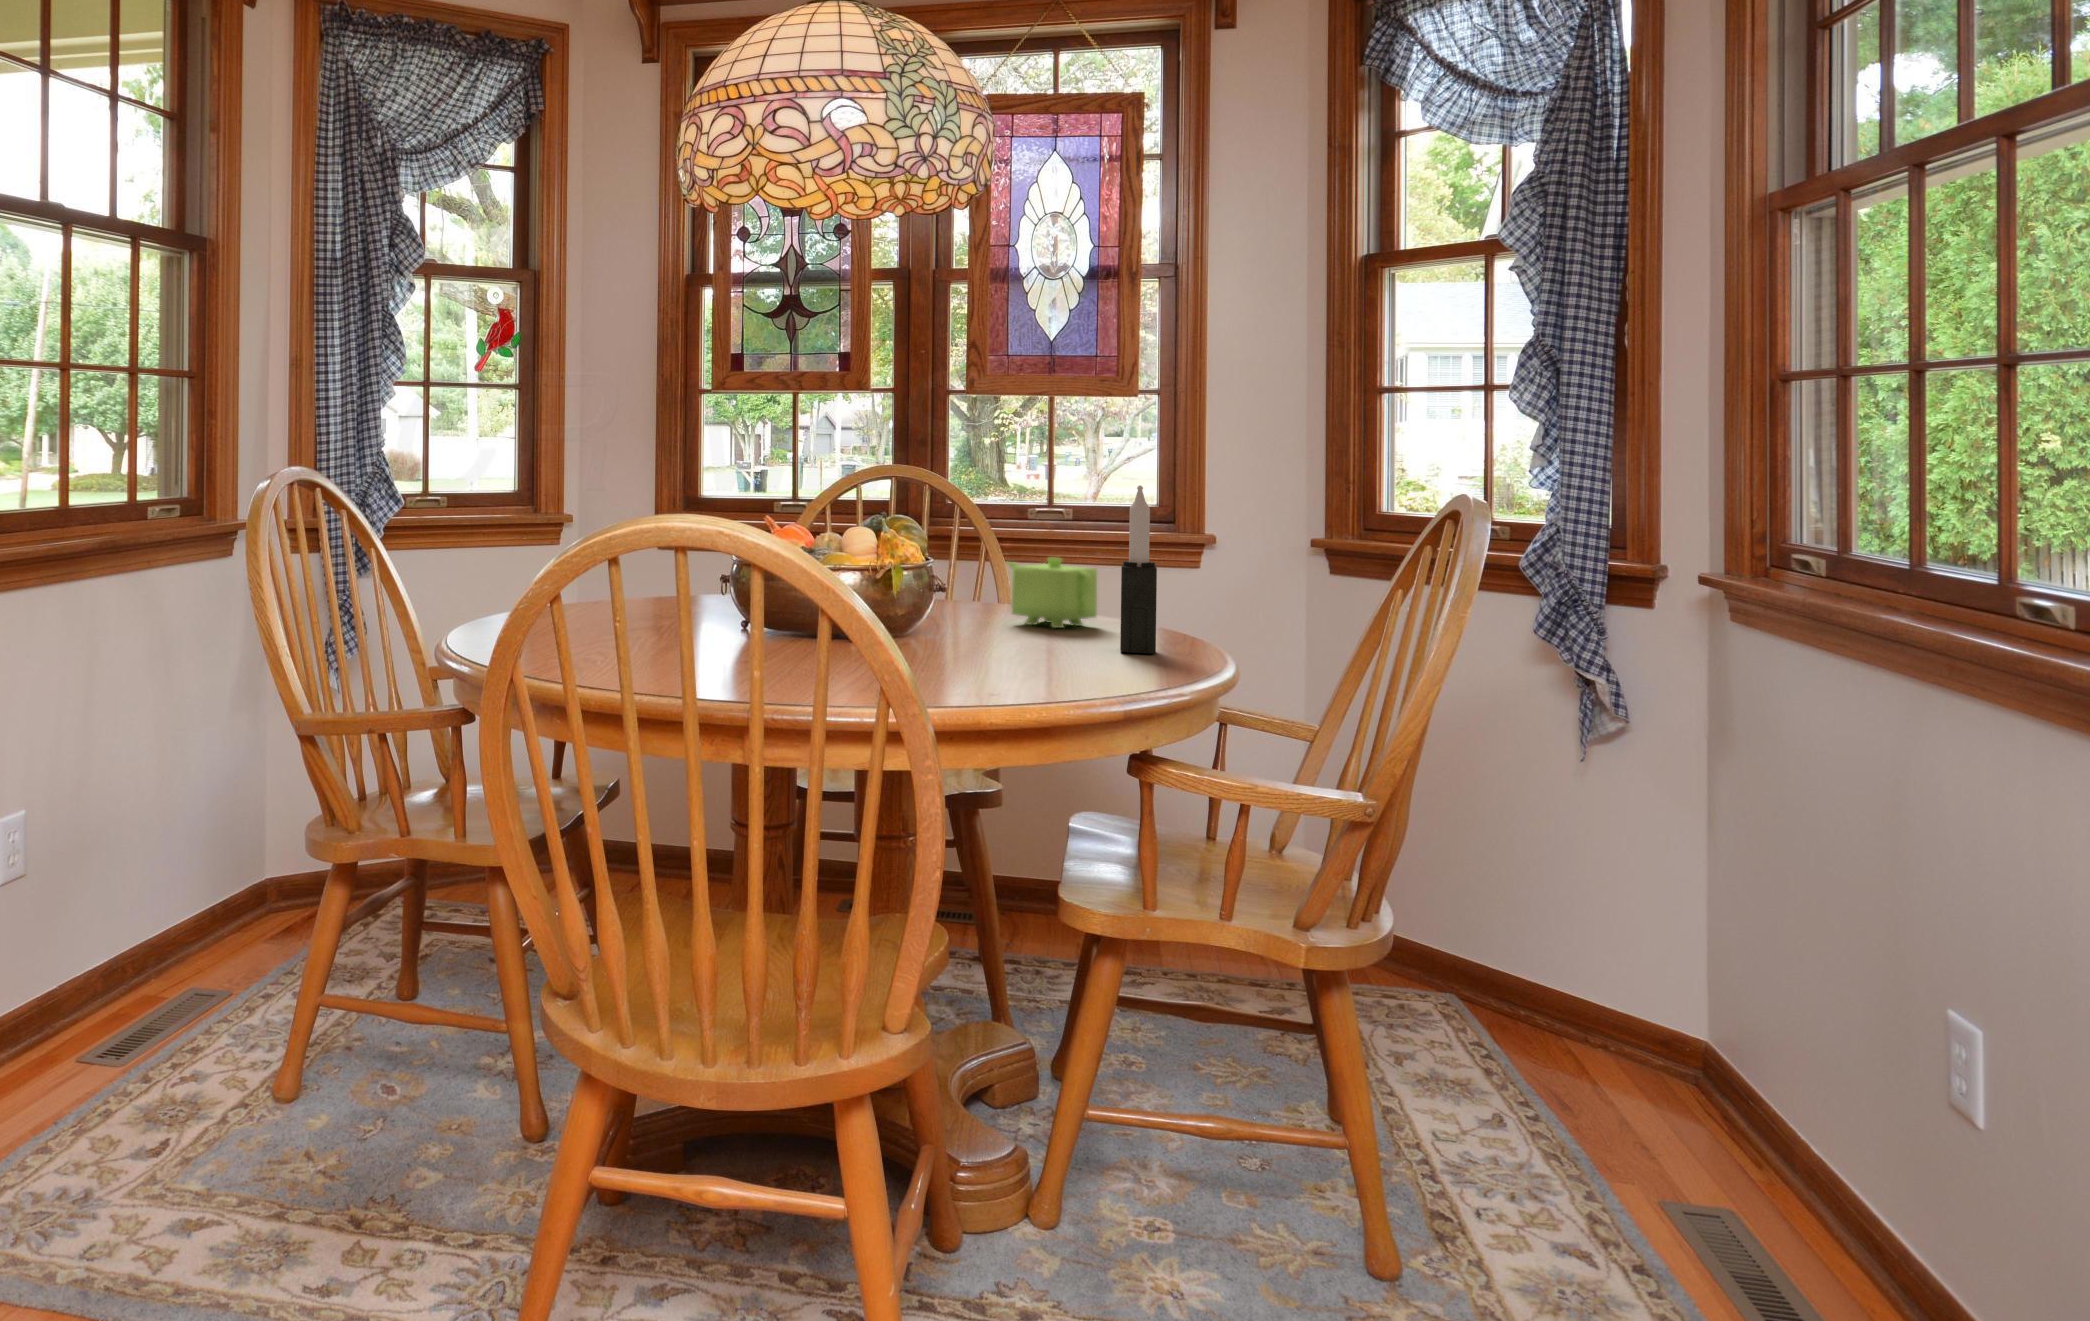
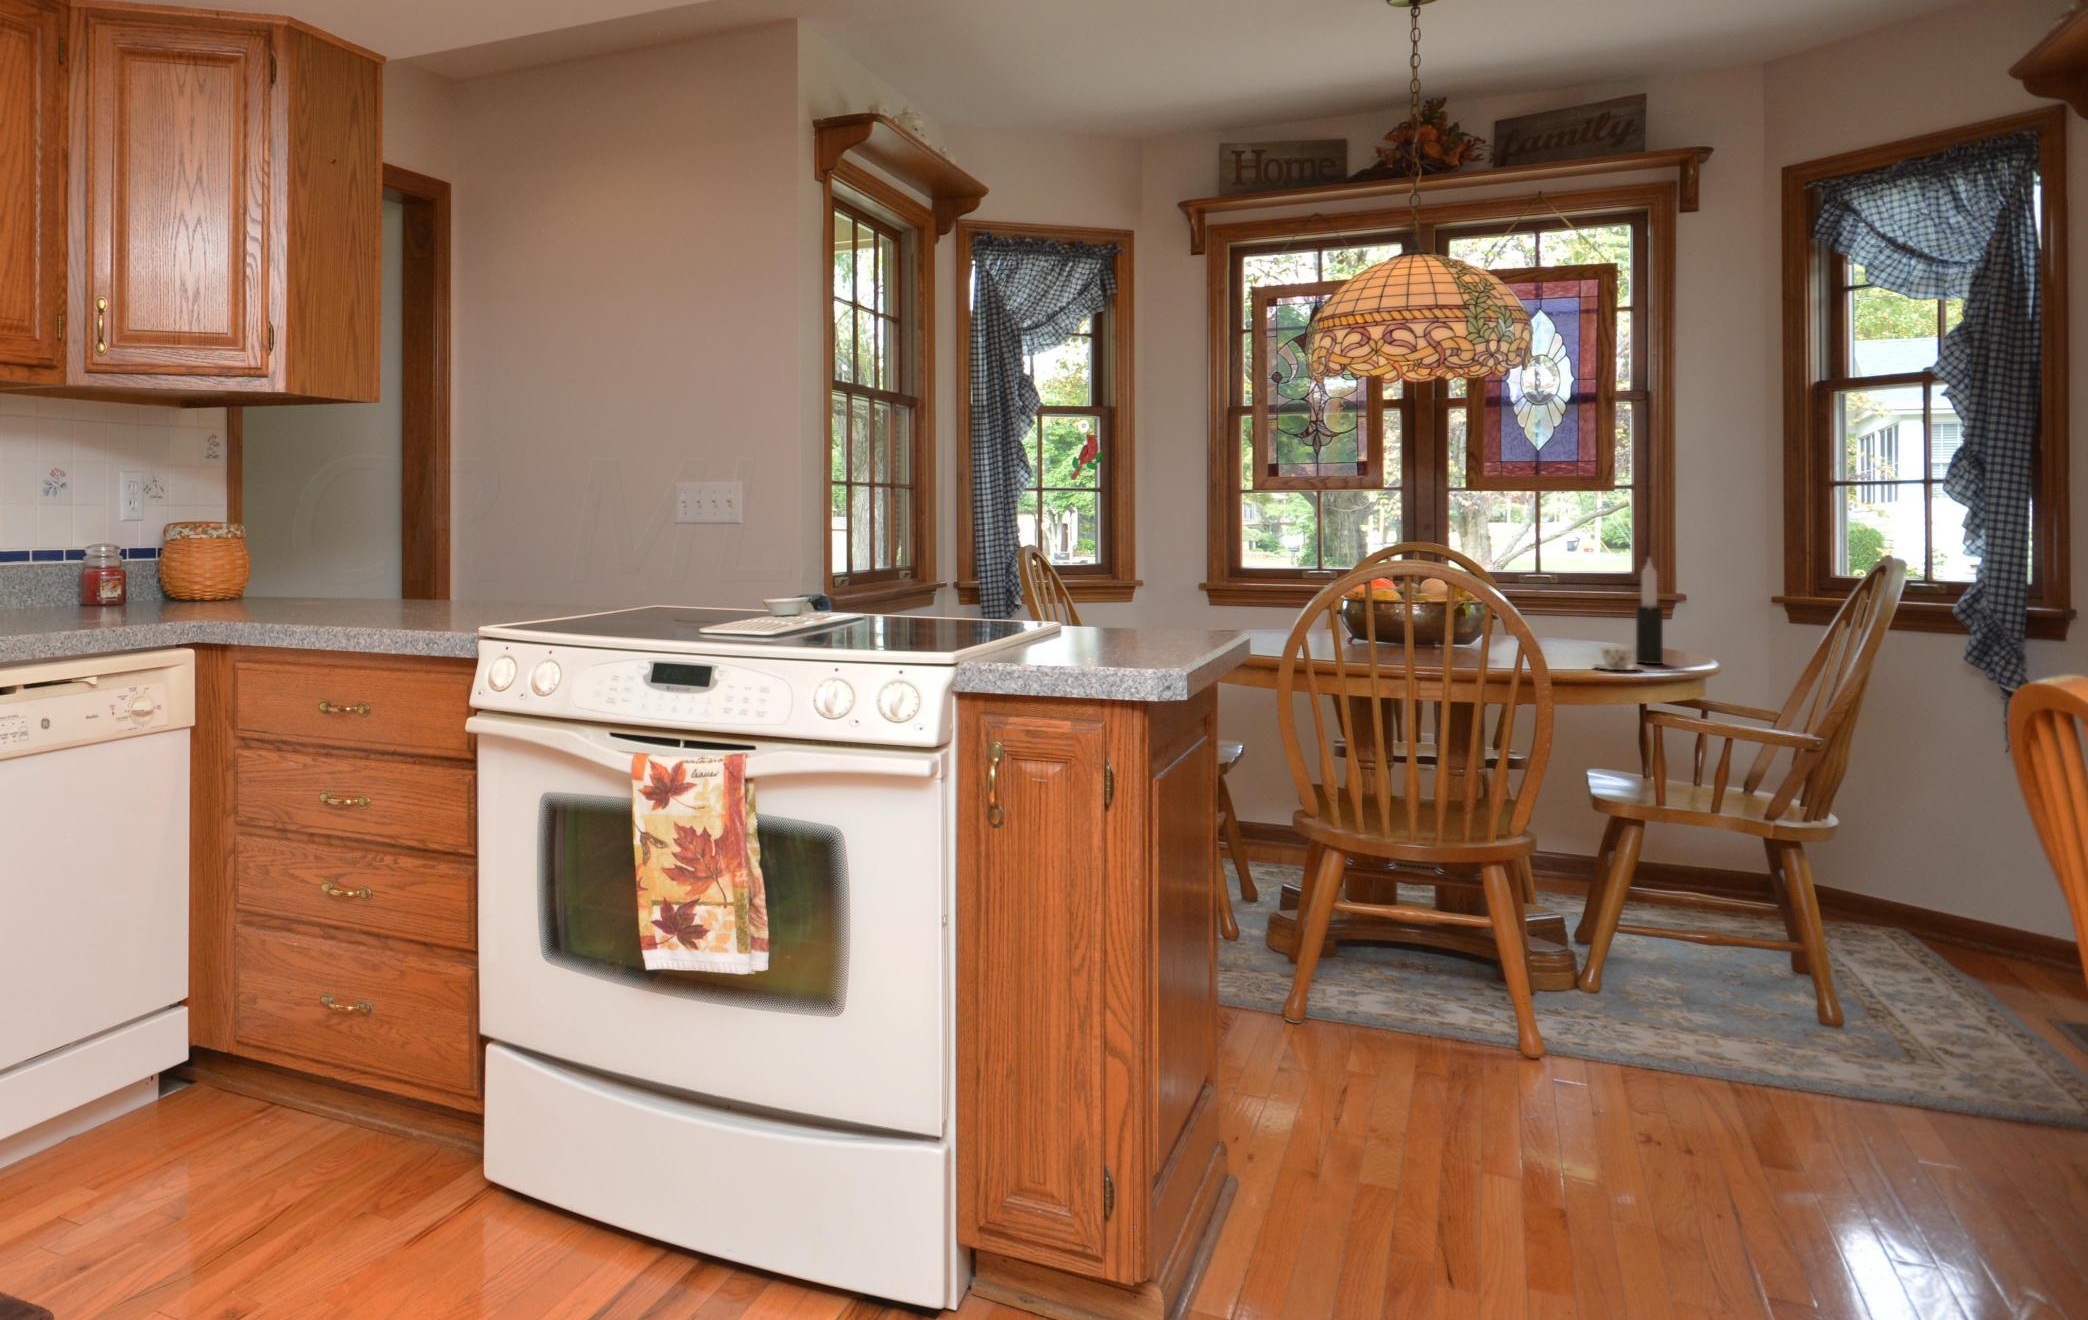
teapot: present [1008,558,1097,628] -> none [1537,606,1610,652]
teacup: none [1049,631,1122,670] -> present [1593,647,1640,670]

